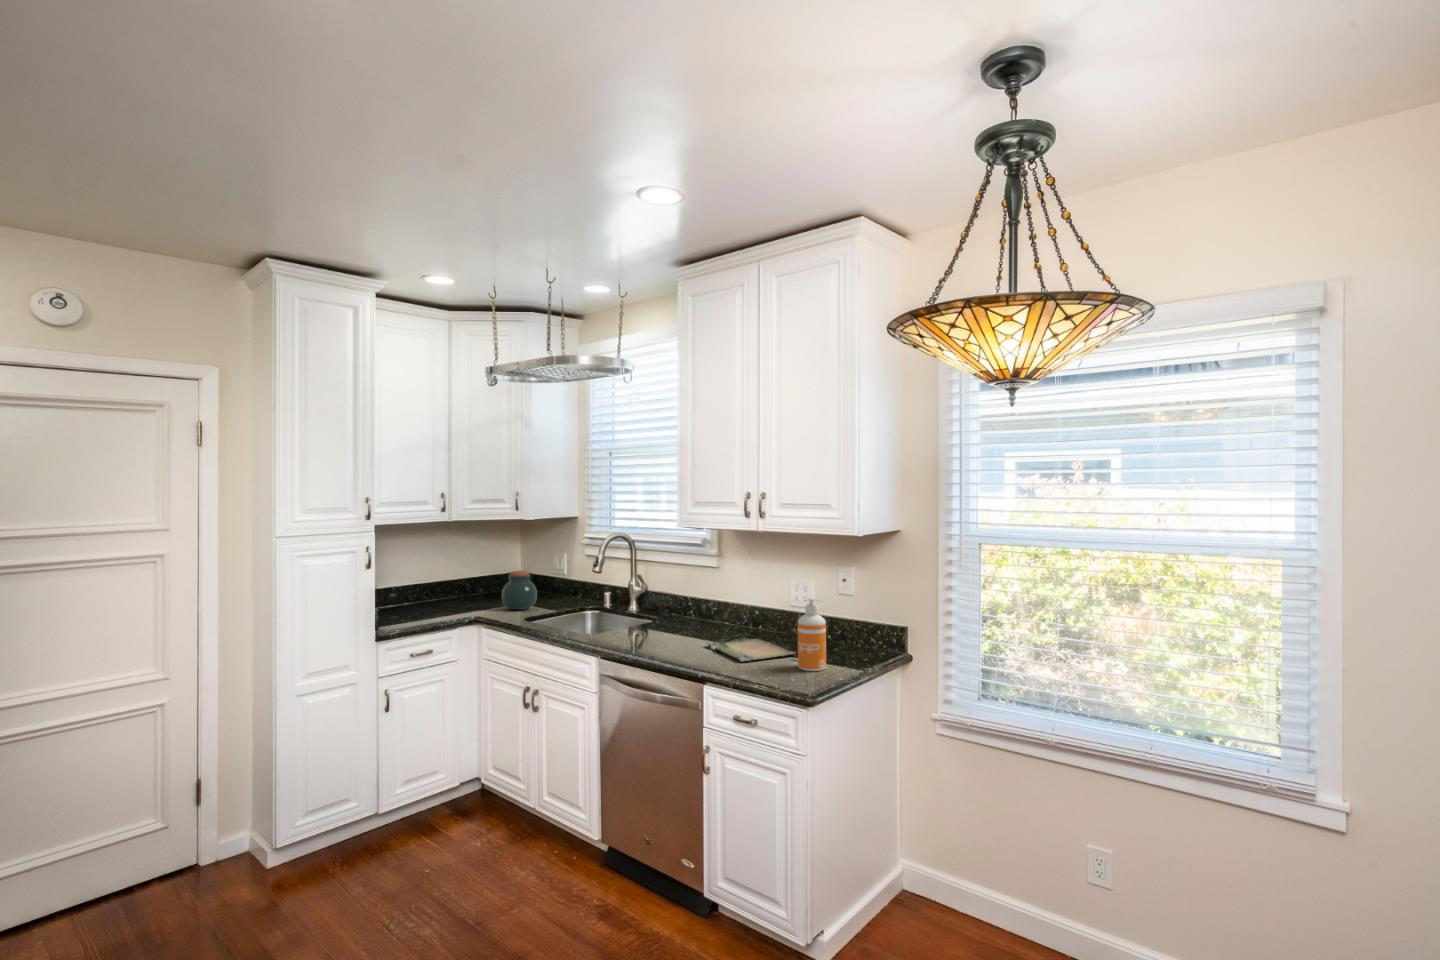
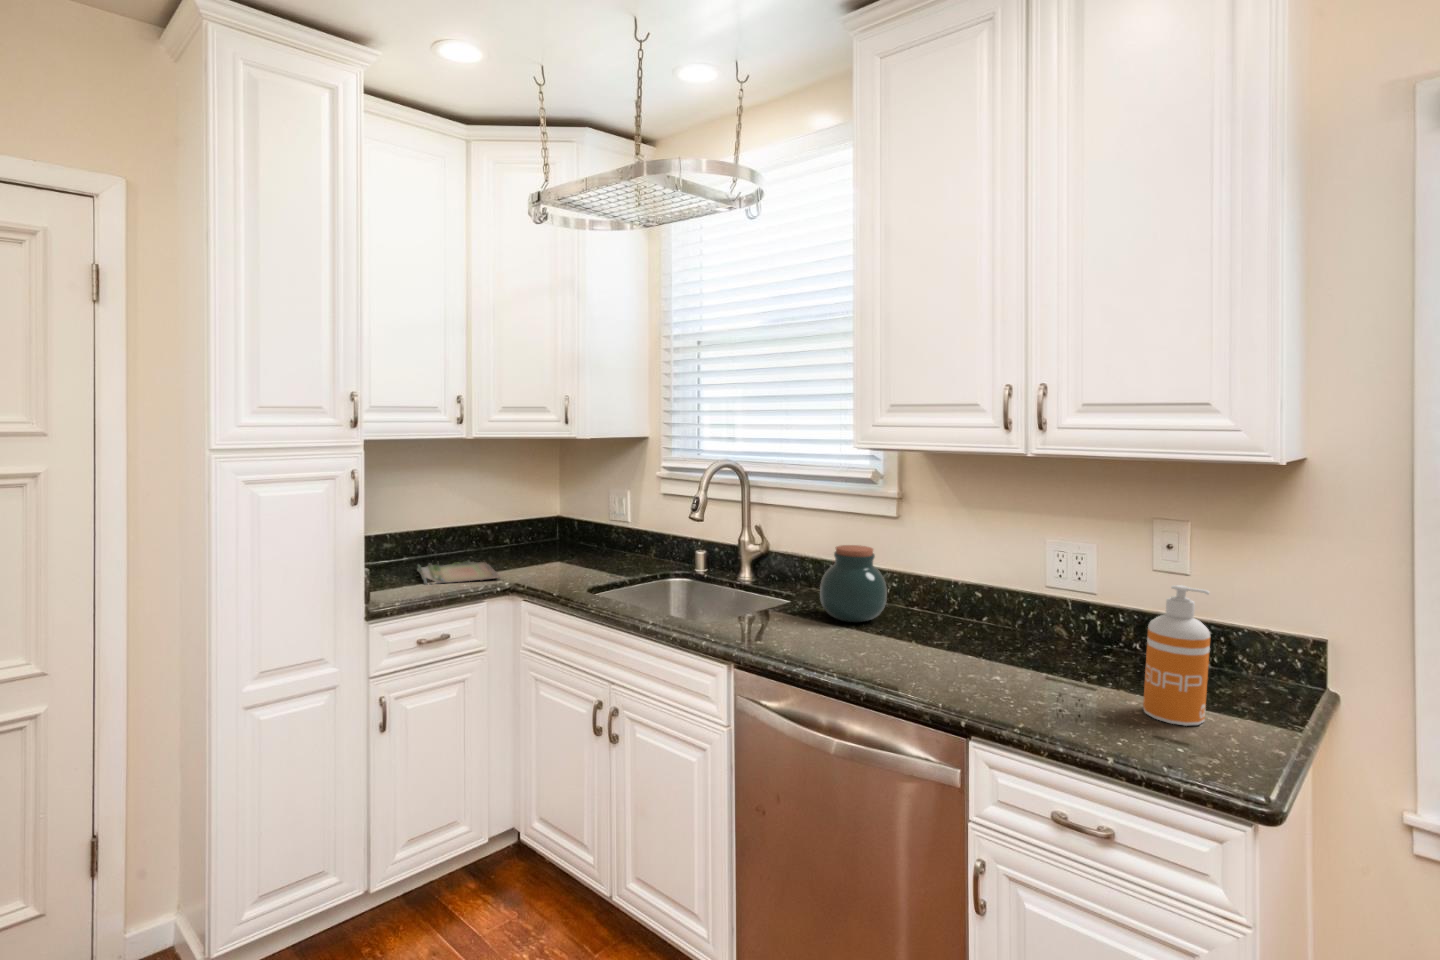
jar: present [502,571,537,610] -> present [820,545,887,622]
tray: present [708,638,795,662] -> present [418,560,501,584]

